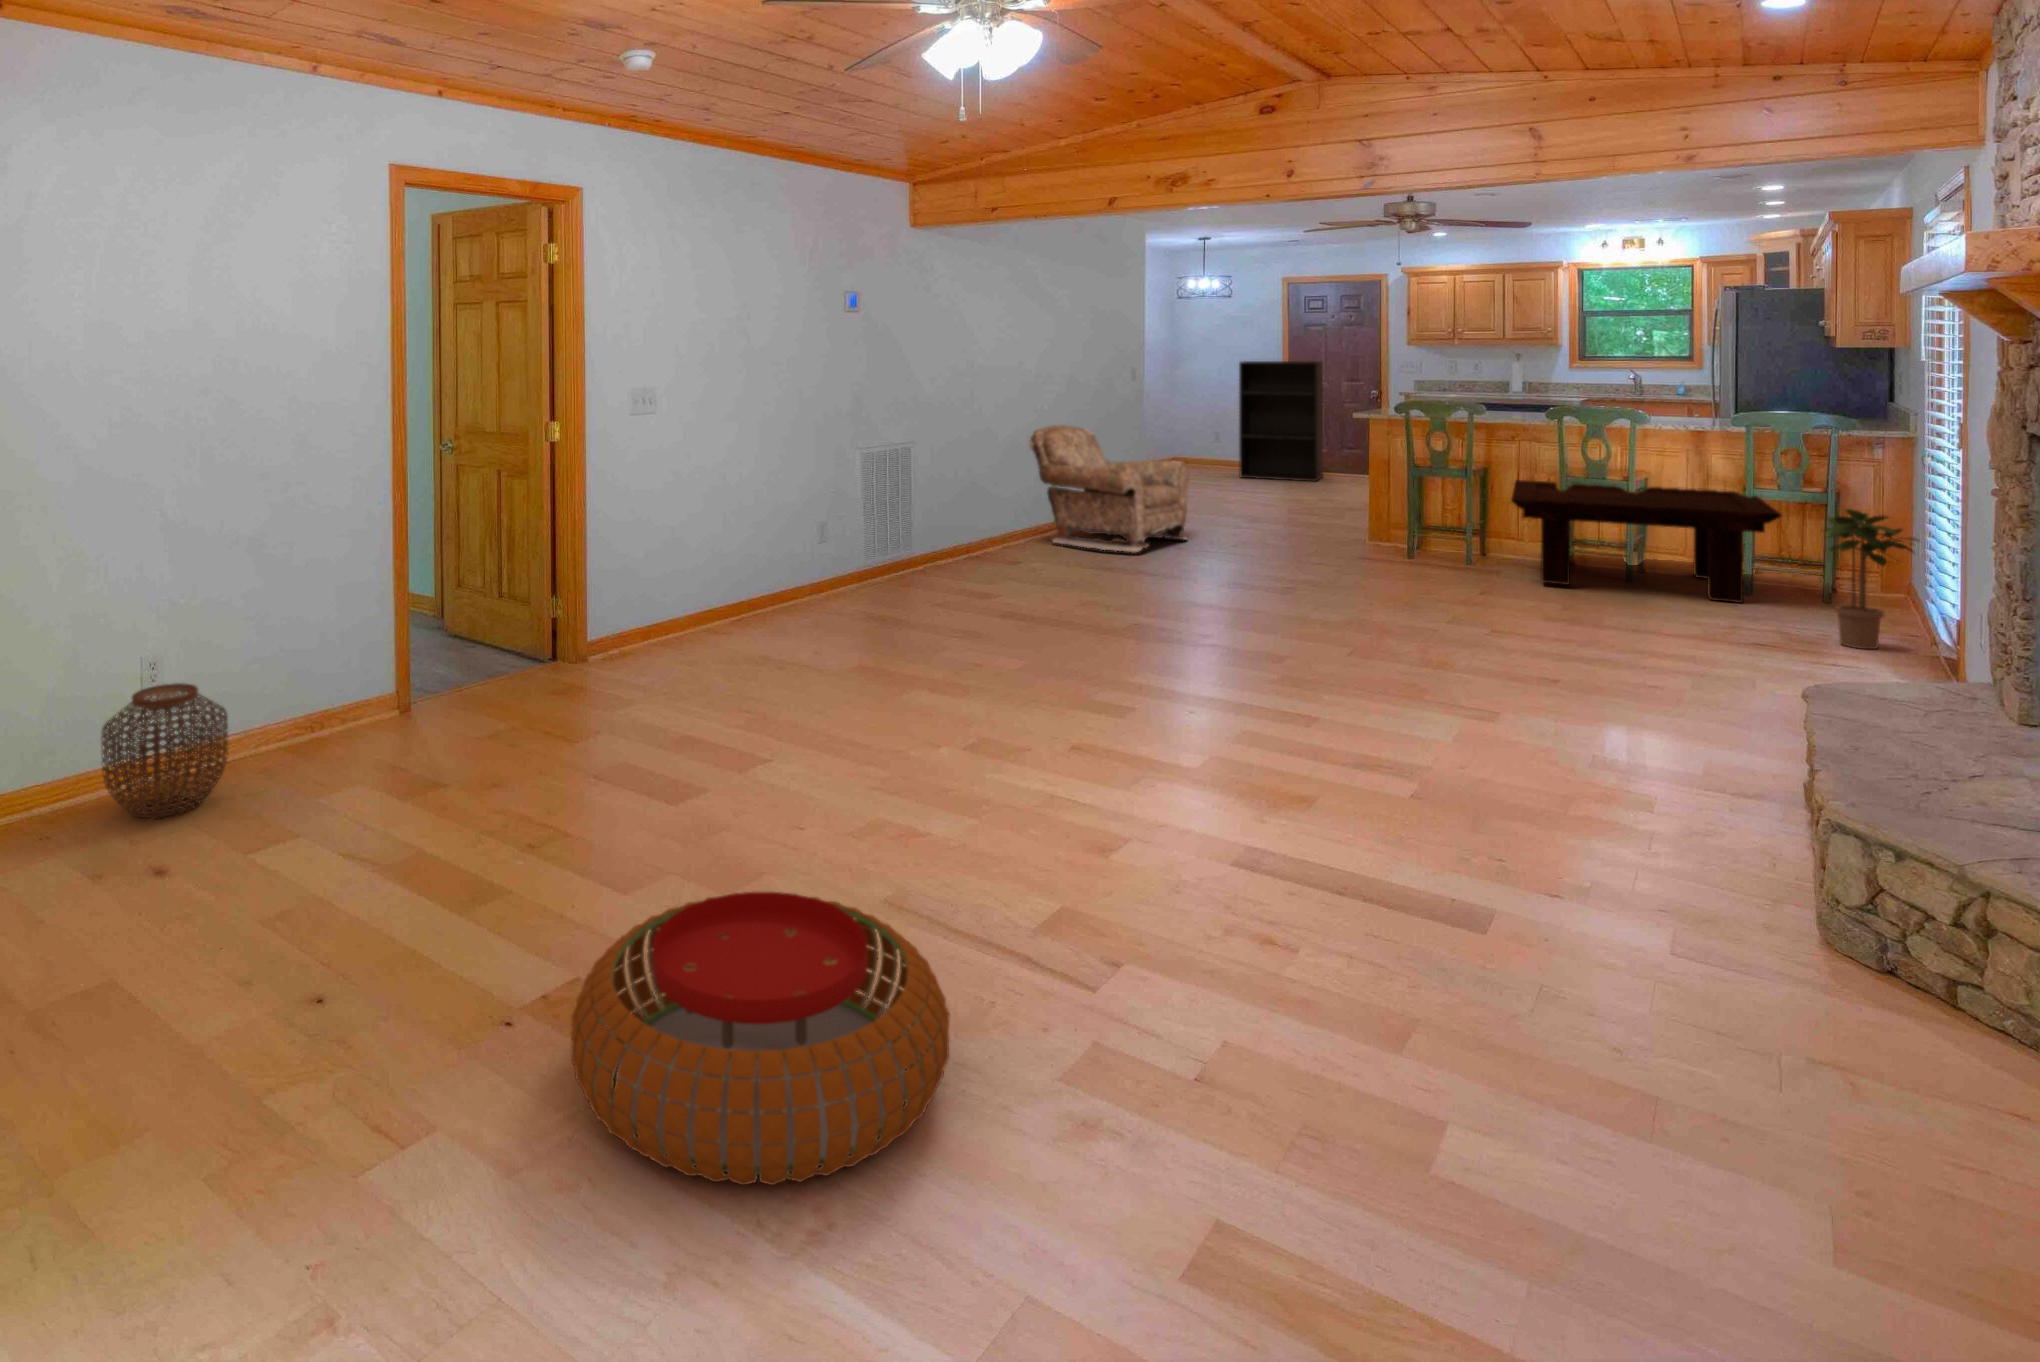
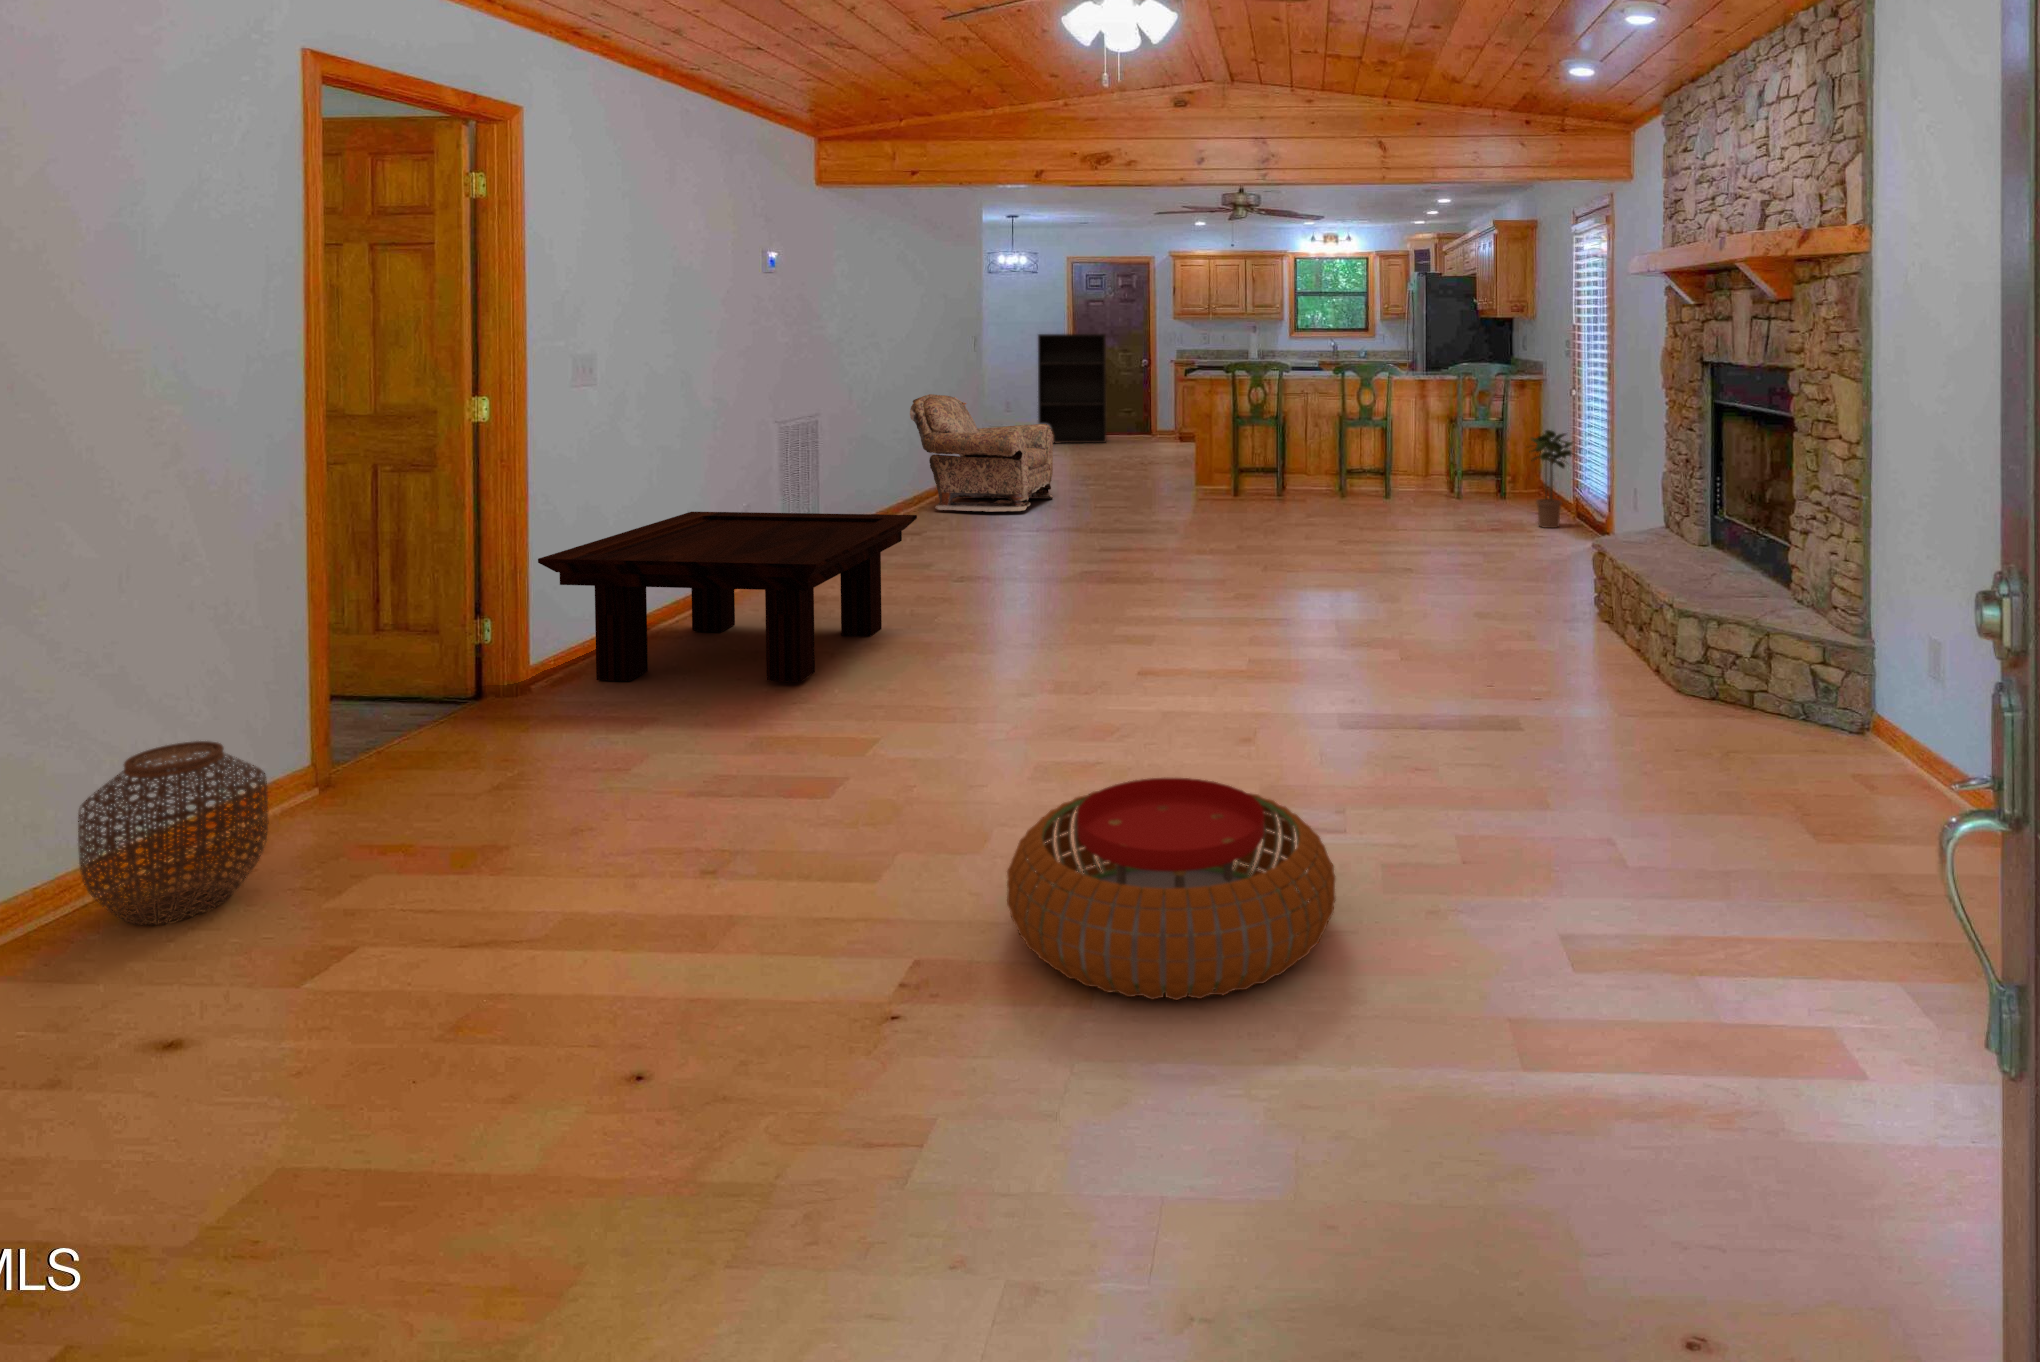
coffee table: present [1511,480,1781,603] -> present [538,512,917,682]

